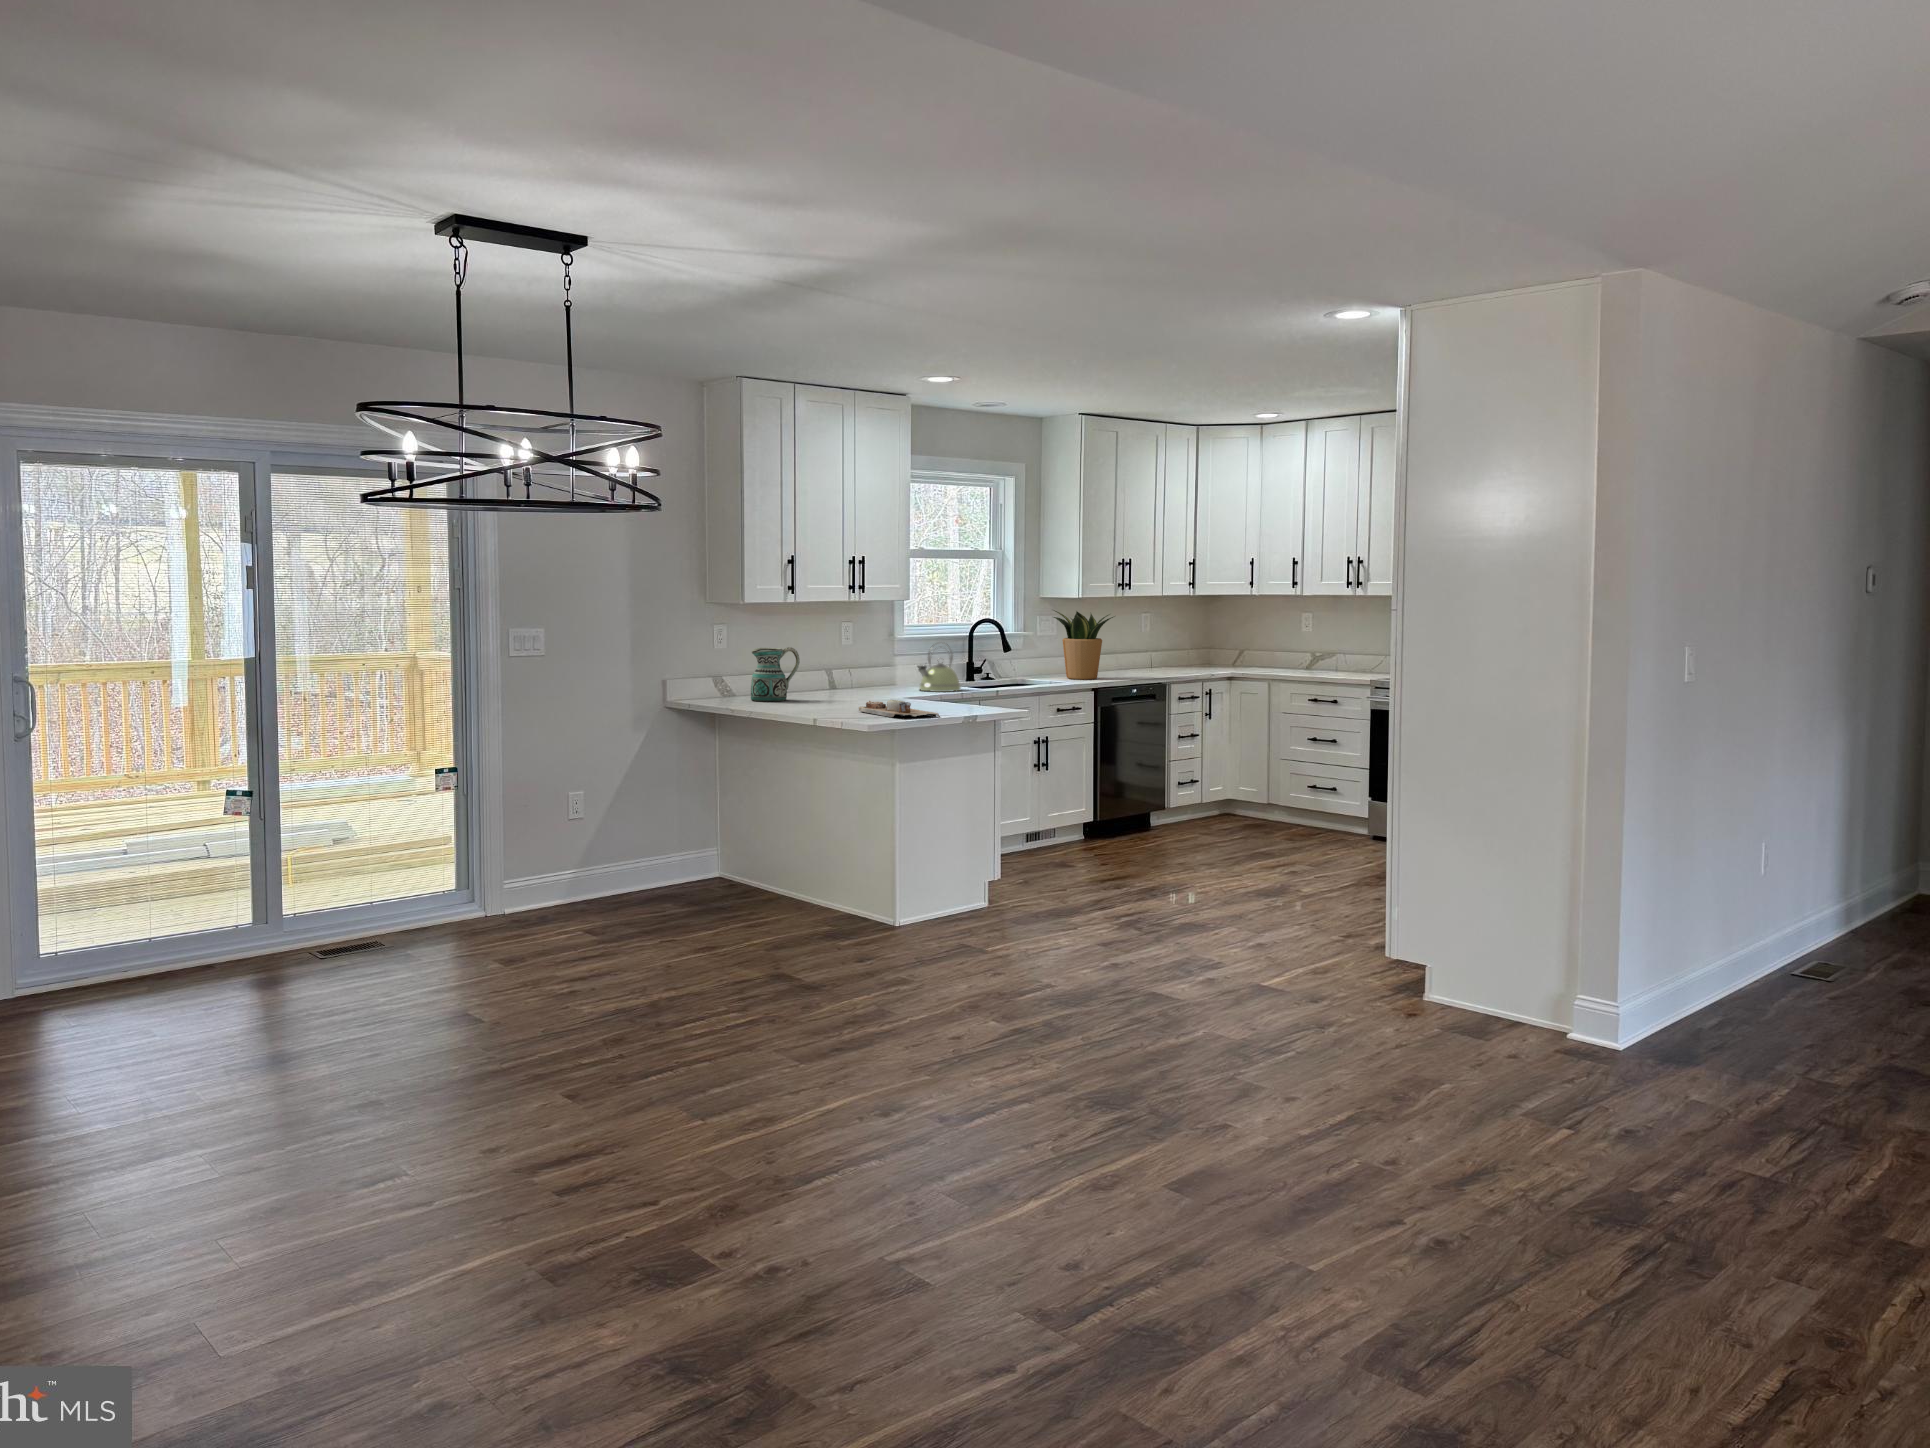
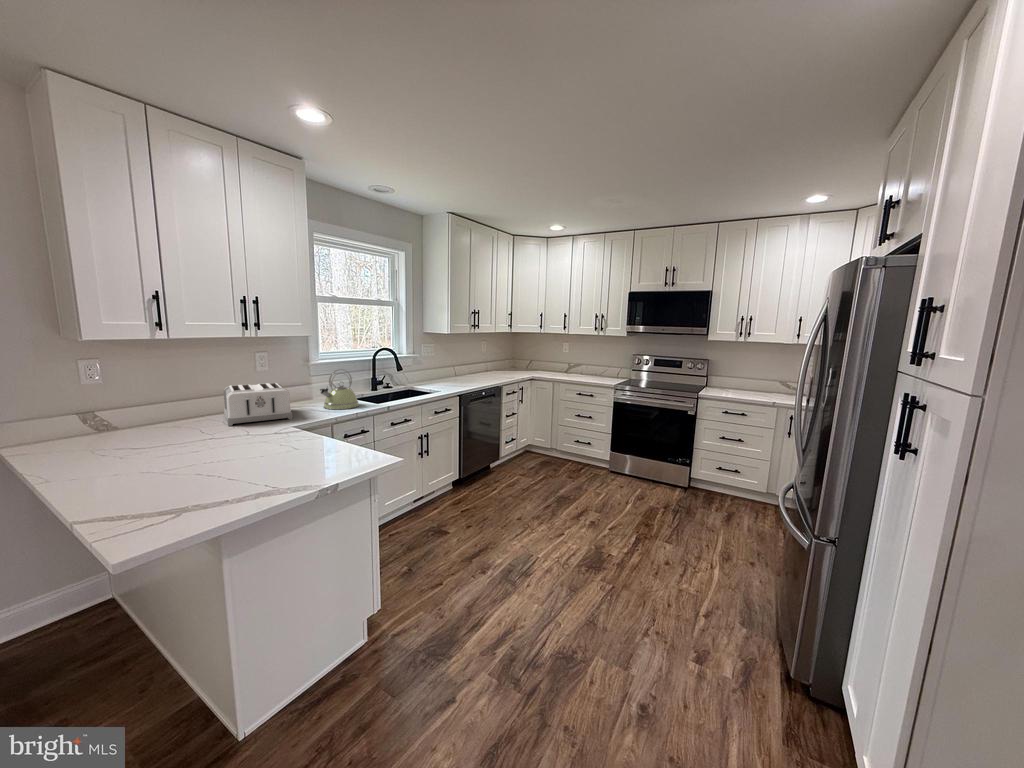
potted plant: present [1053,610,1115,680] -> none [430,341,472,386]
ceramic pitcher: present [751,647,800,701] -> none [106,384,174,443]
toaster: none [818,656,895,697] -> present [224,383,292,426]
cutting board: present [859,700,940,717] -> none [187,459,277,510]

